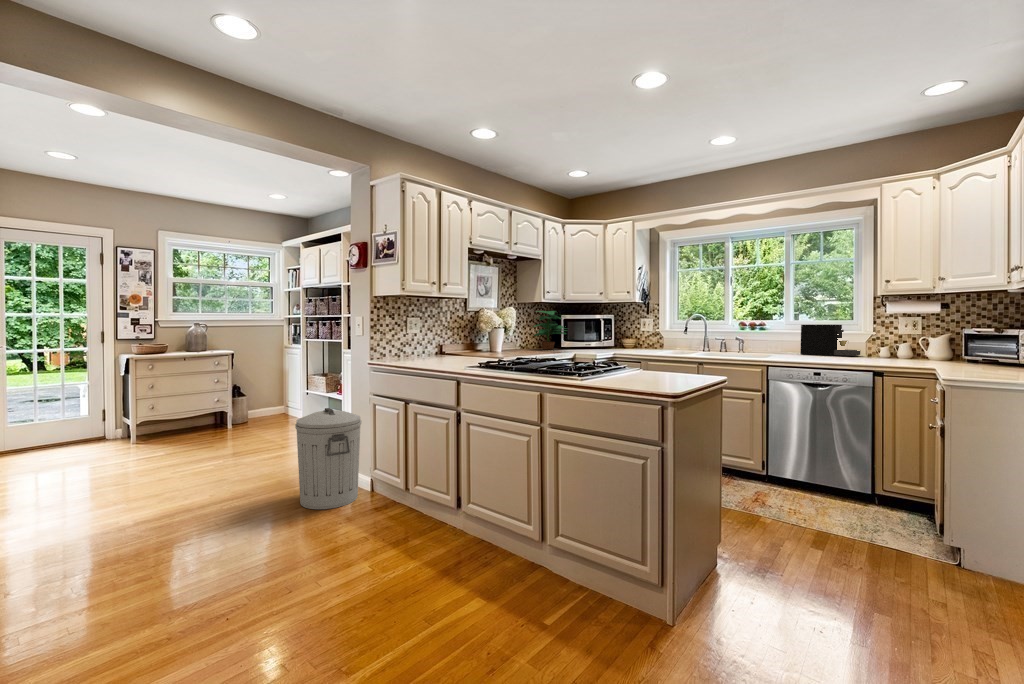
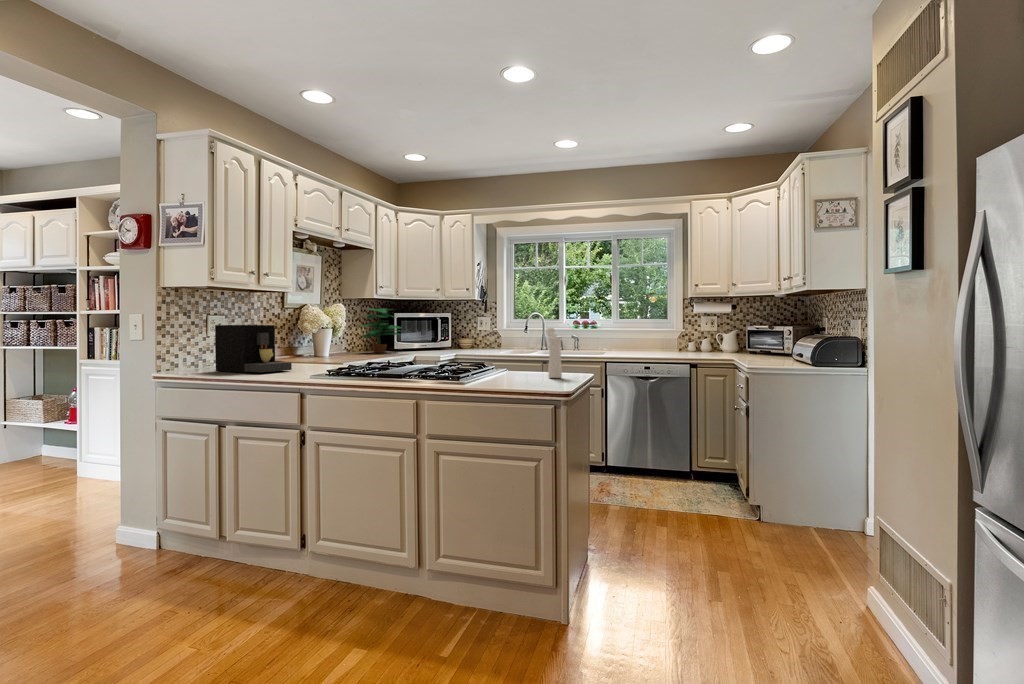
coffee maker: present [800,325,860,356] -> present [215,325,292,373]
pepper mill: none [671,329,686,380] -> present [546,328,562,378]
trash can: present [295,408,361,509] -> none [39,441,148,585]

